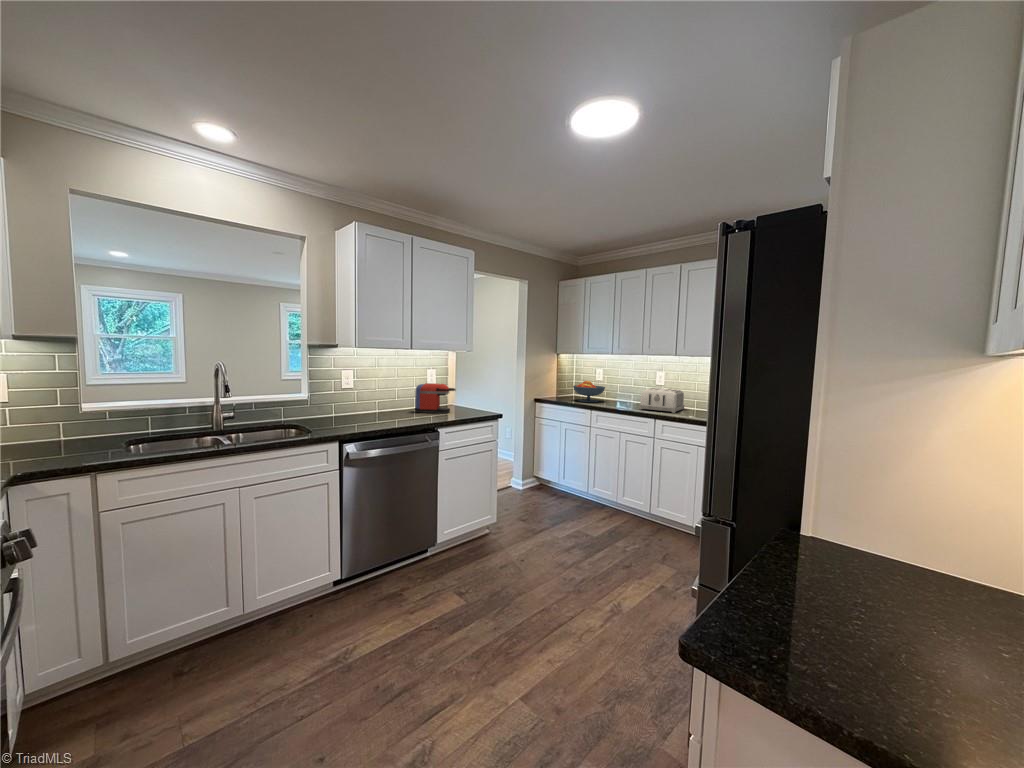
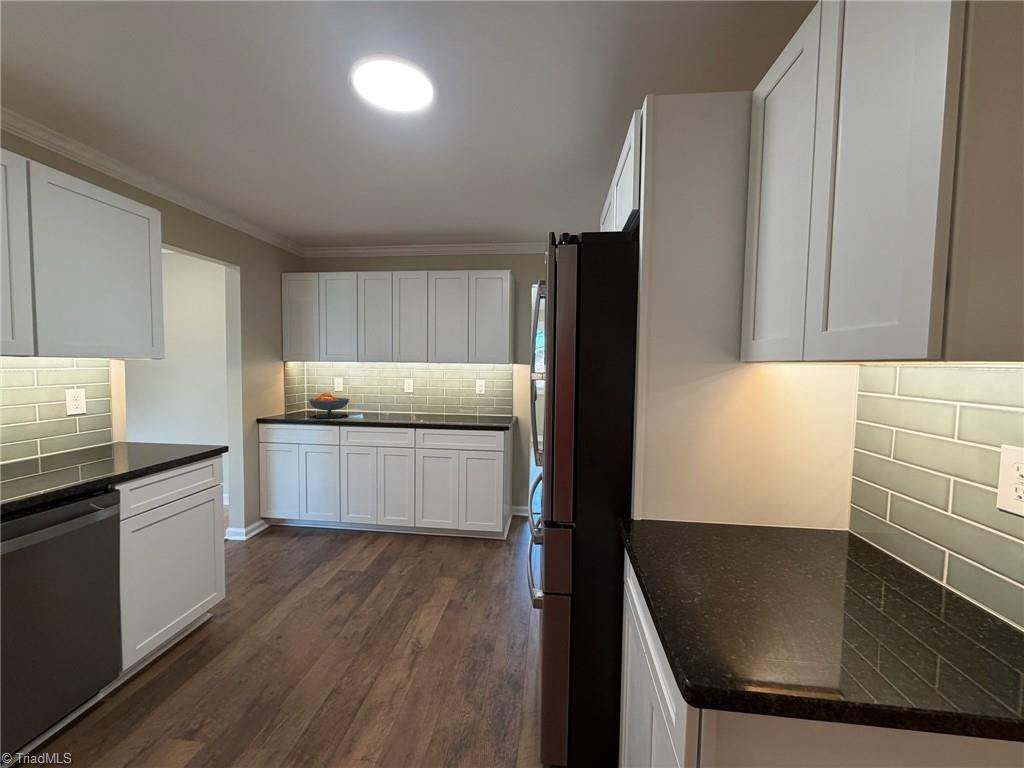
coffee maker: present [414,383,456,413] -> none [52,412,140,463]
toaster: present [639,388,684,413] -> none [393,396,437,422]

